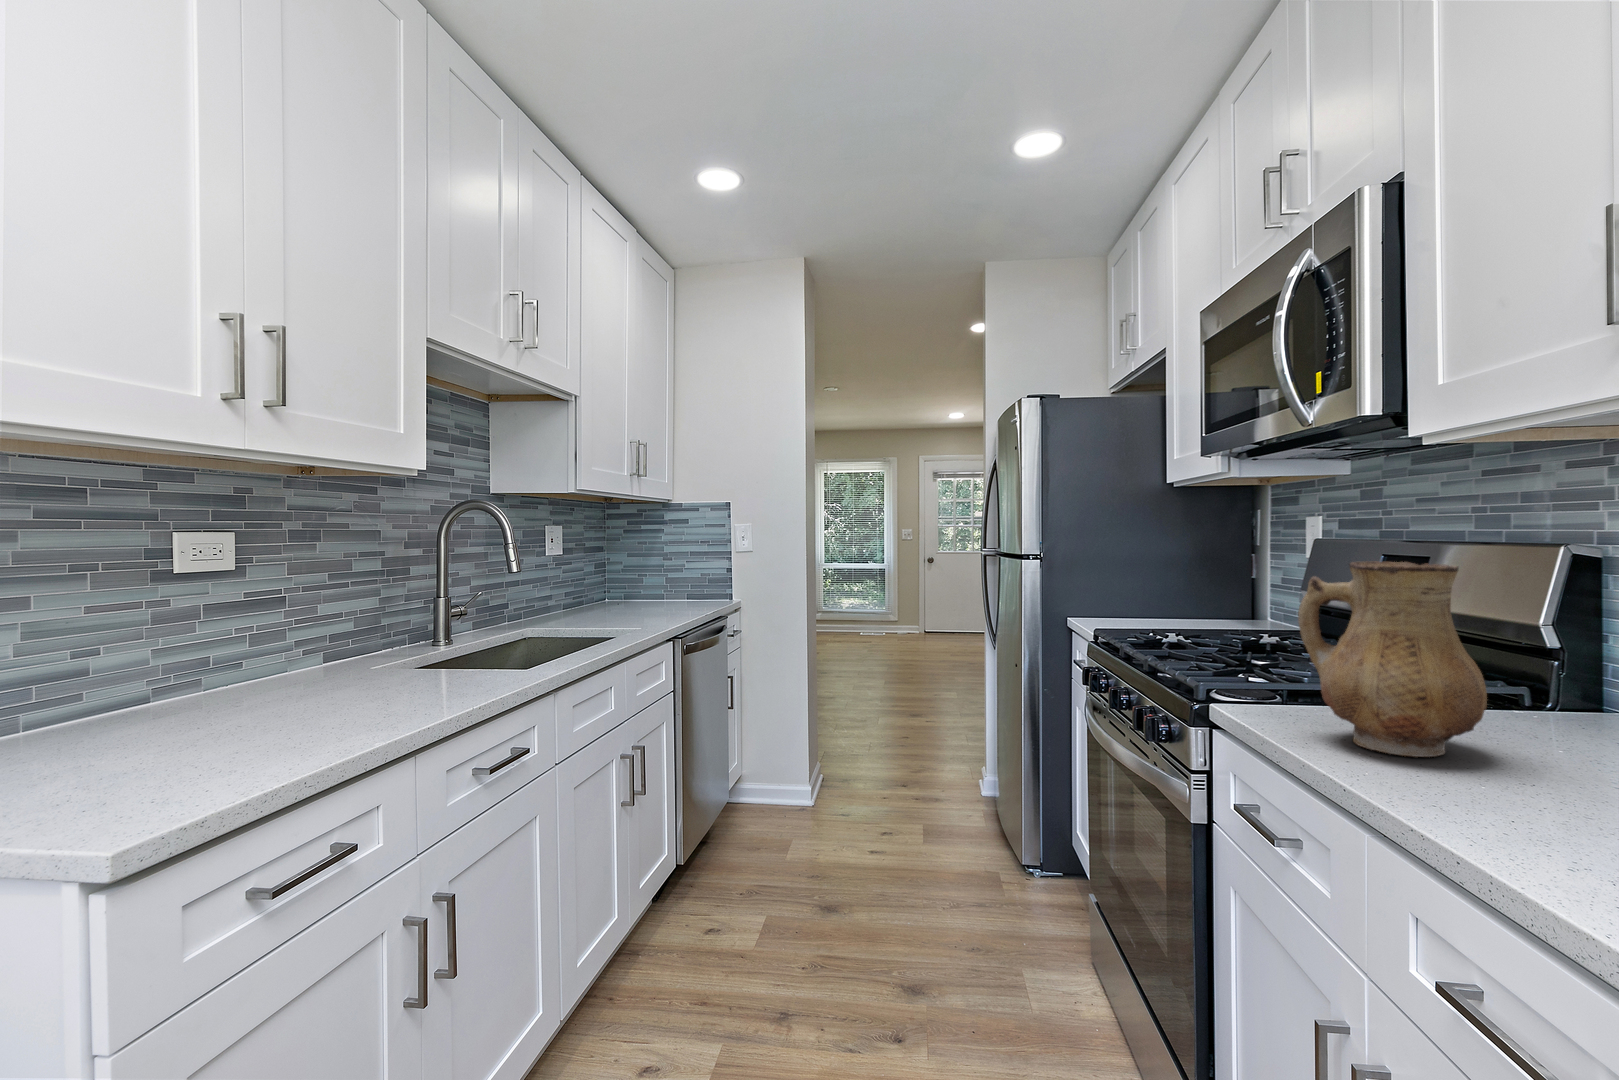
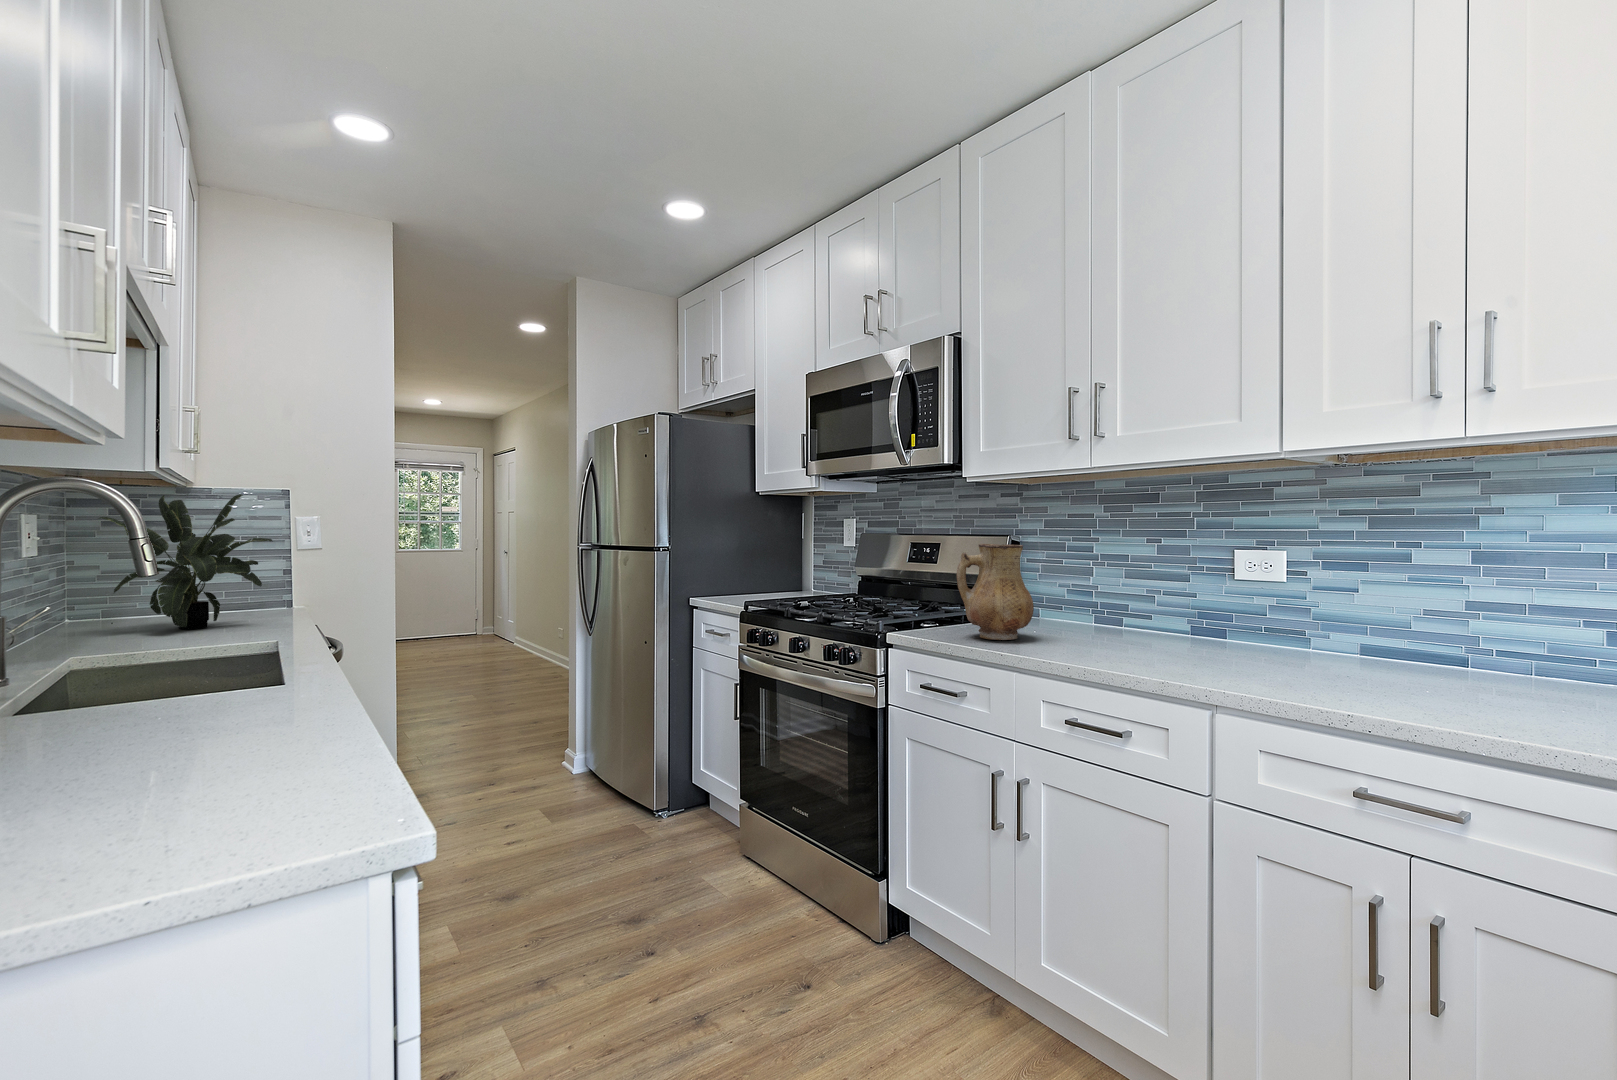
potted plant: none [572,506,674,613] -> present [98,494,272,630]

